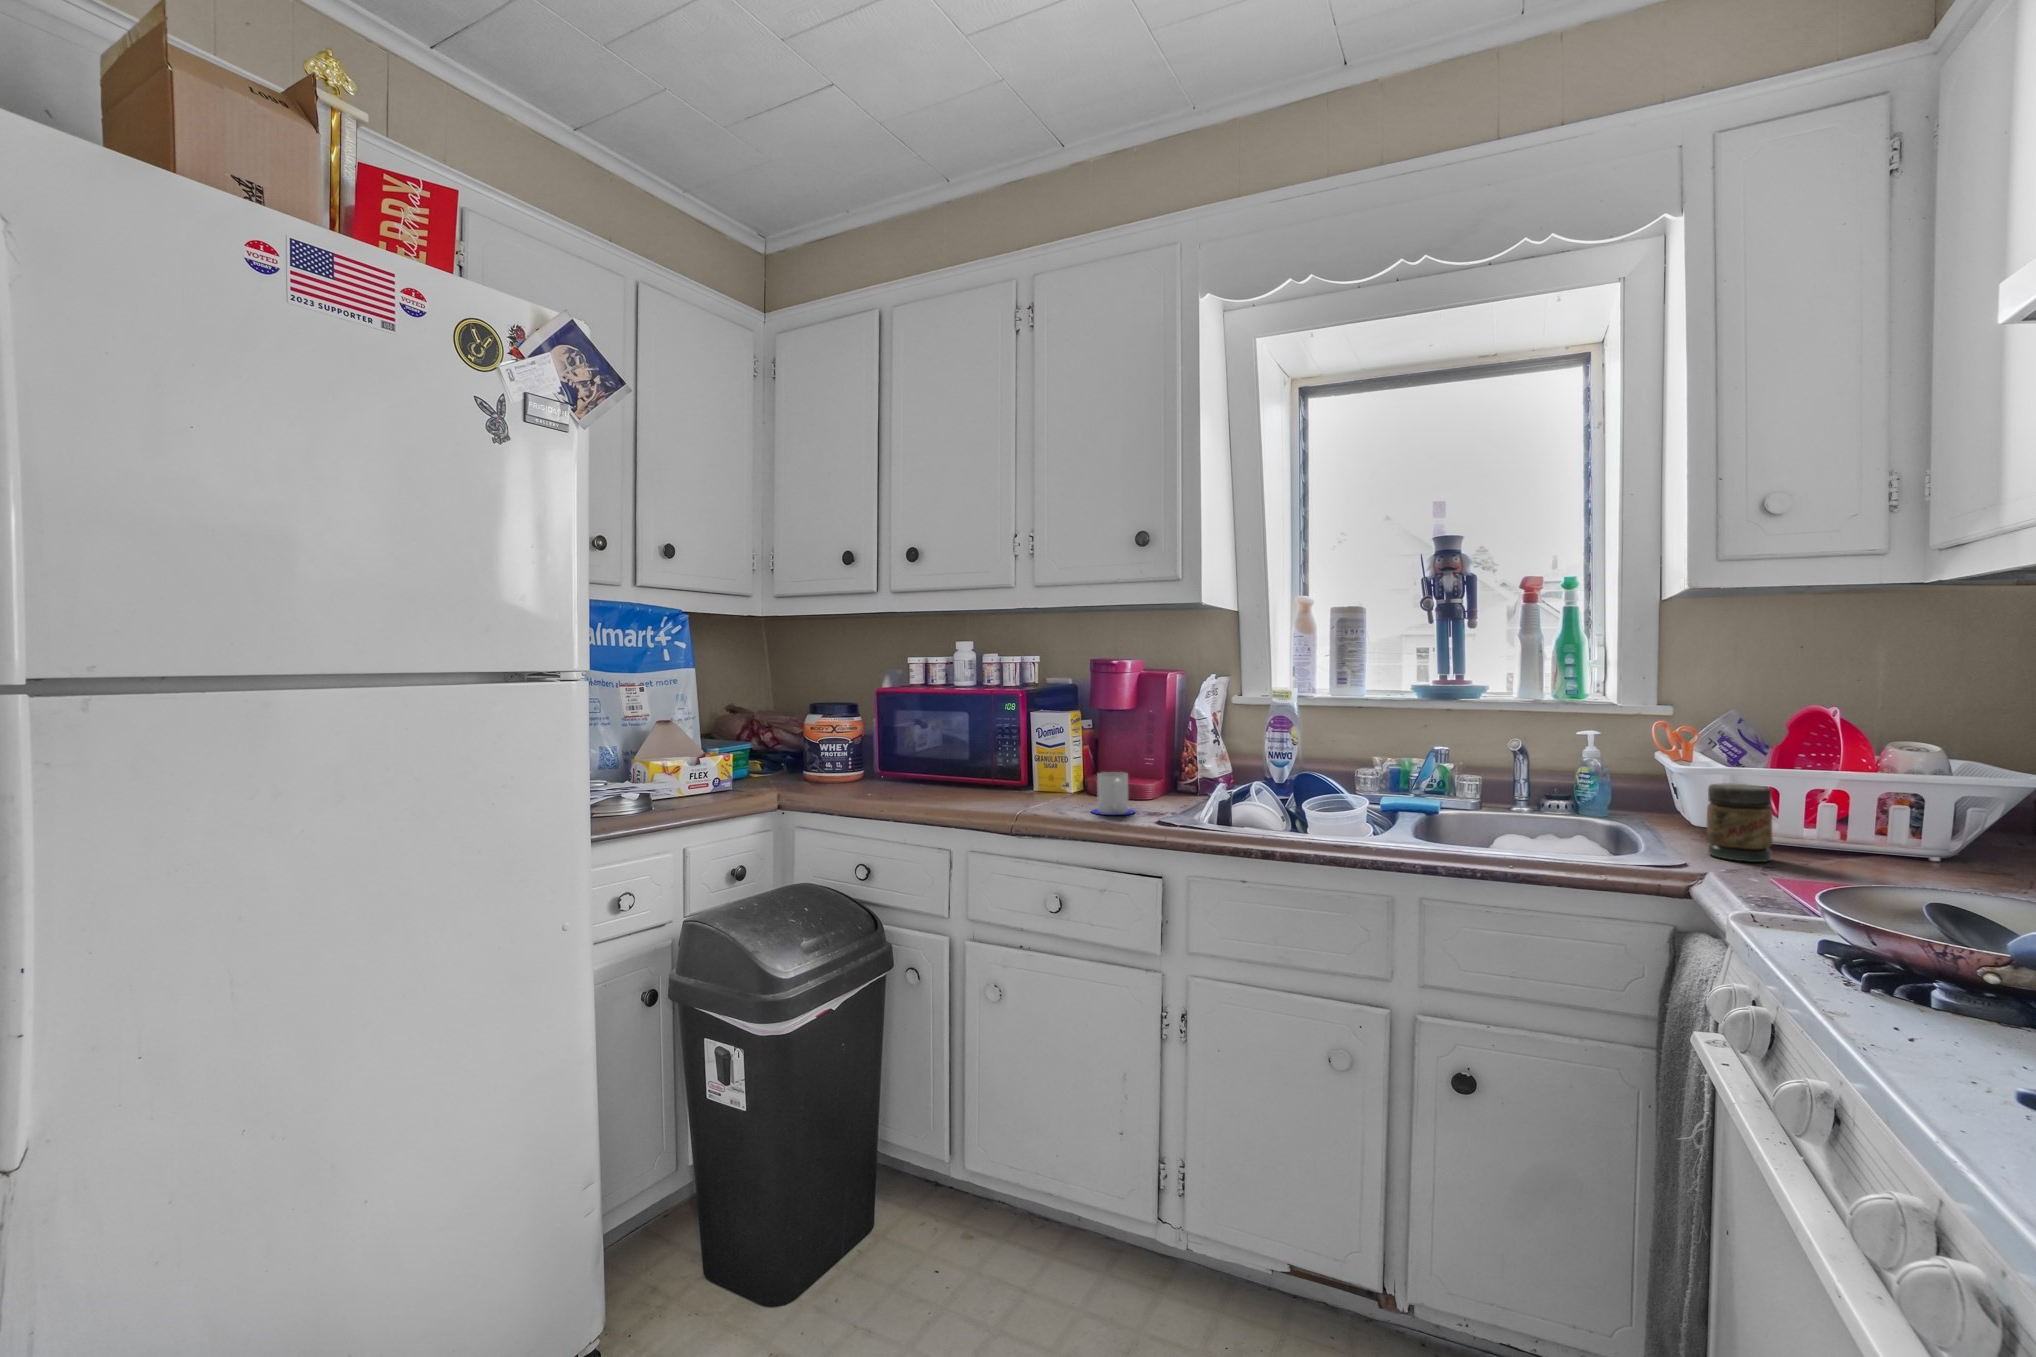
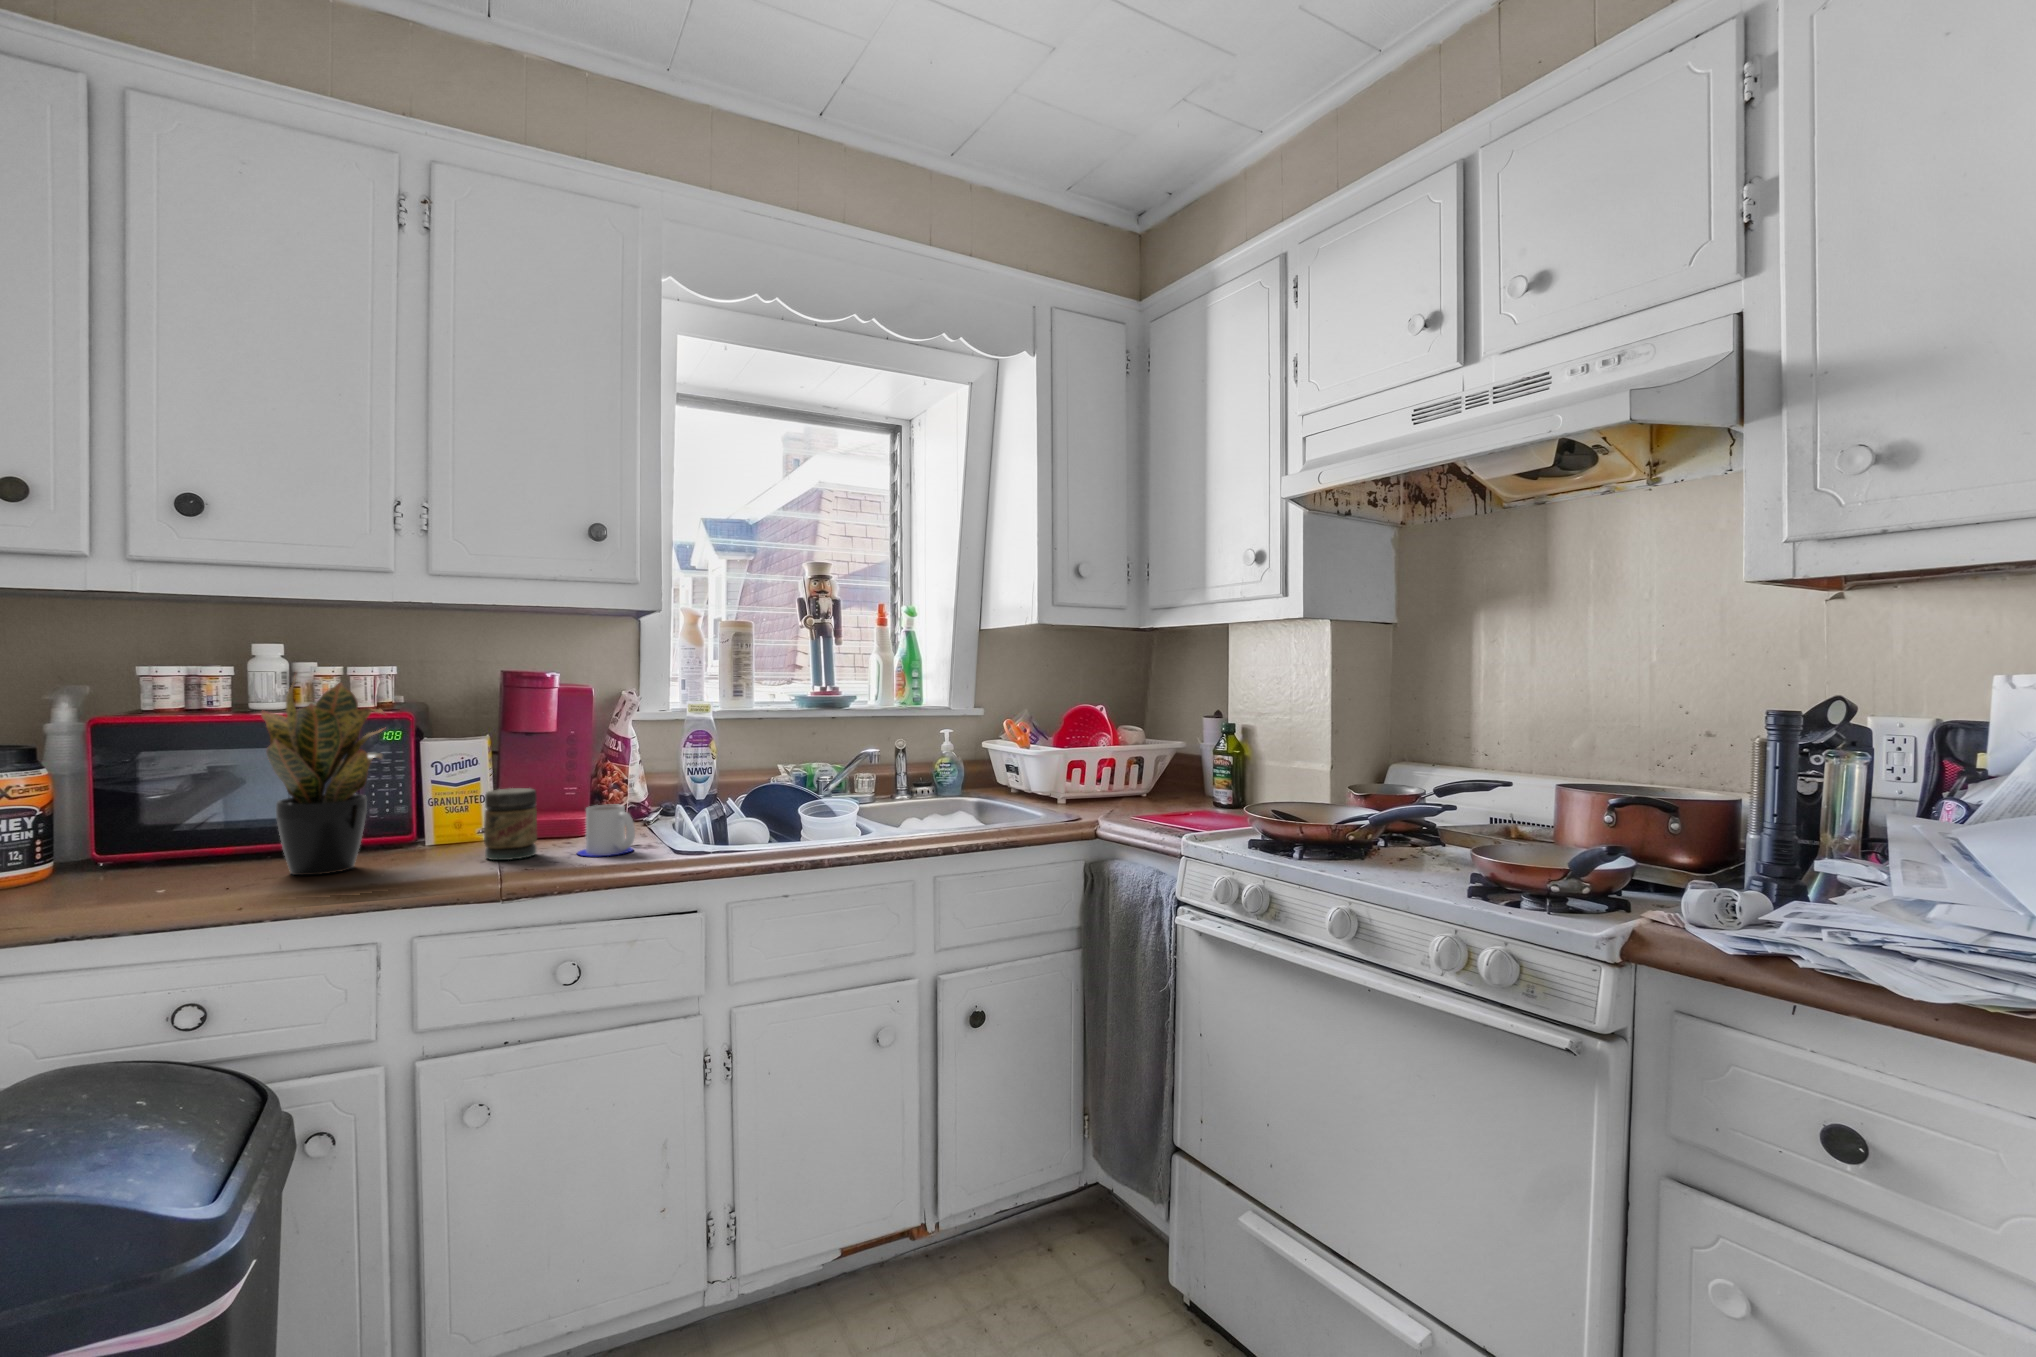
potted plant: none [911,655,1001,798] -> present [261,679,384,875]
jar: present [1707,783,1772,862] -> present [484,788,537,860]

